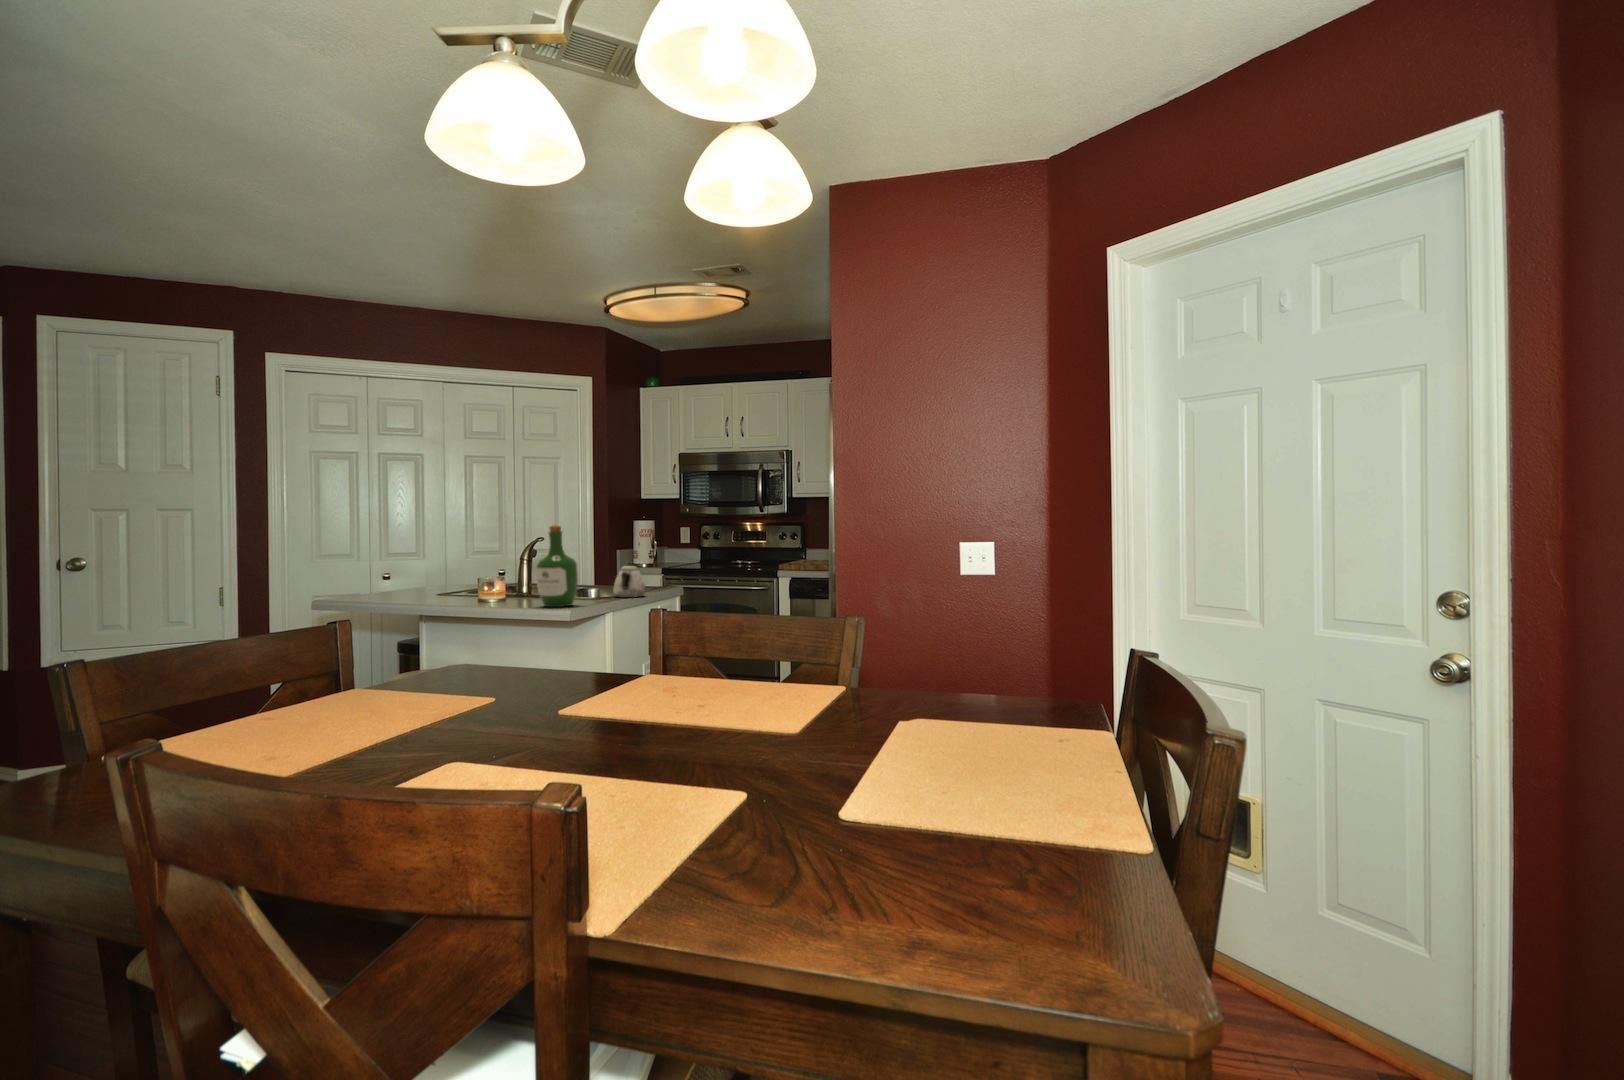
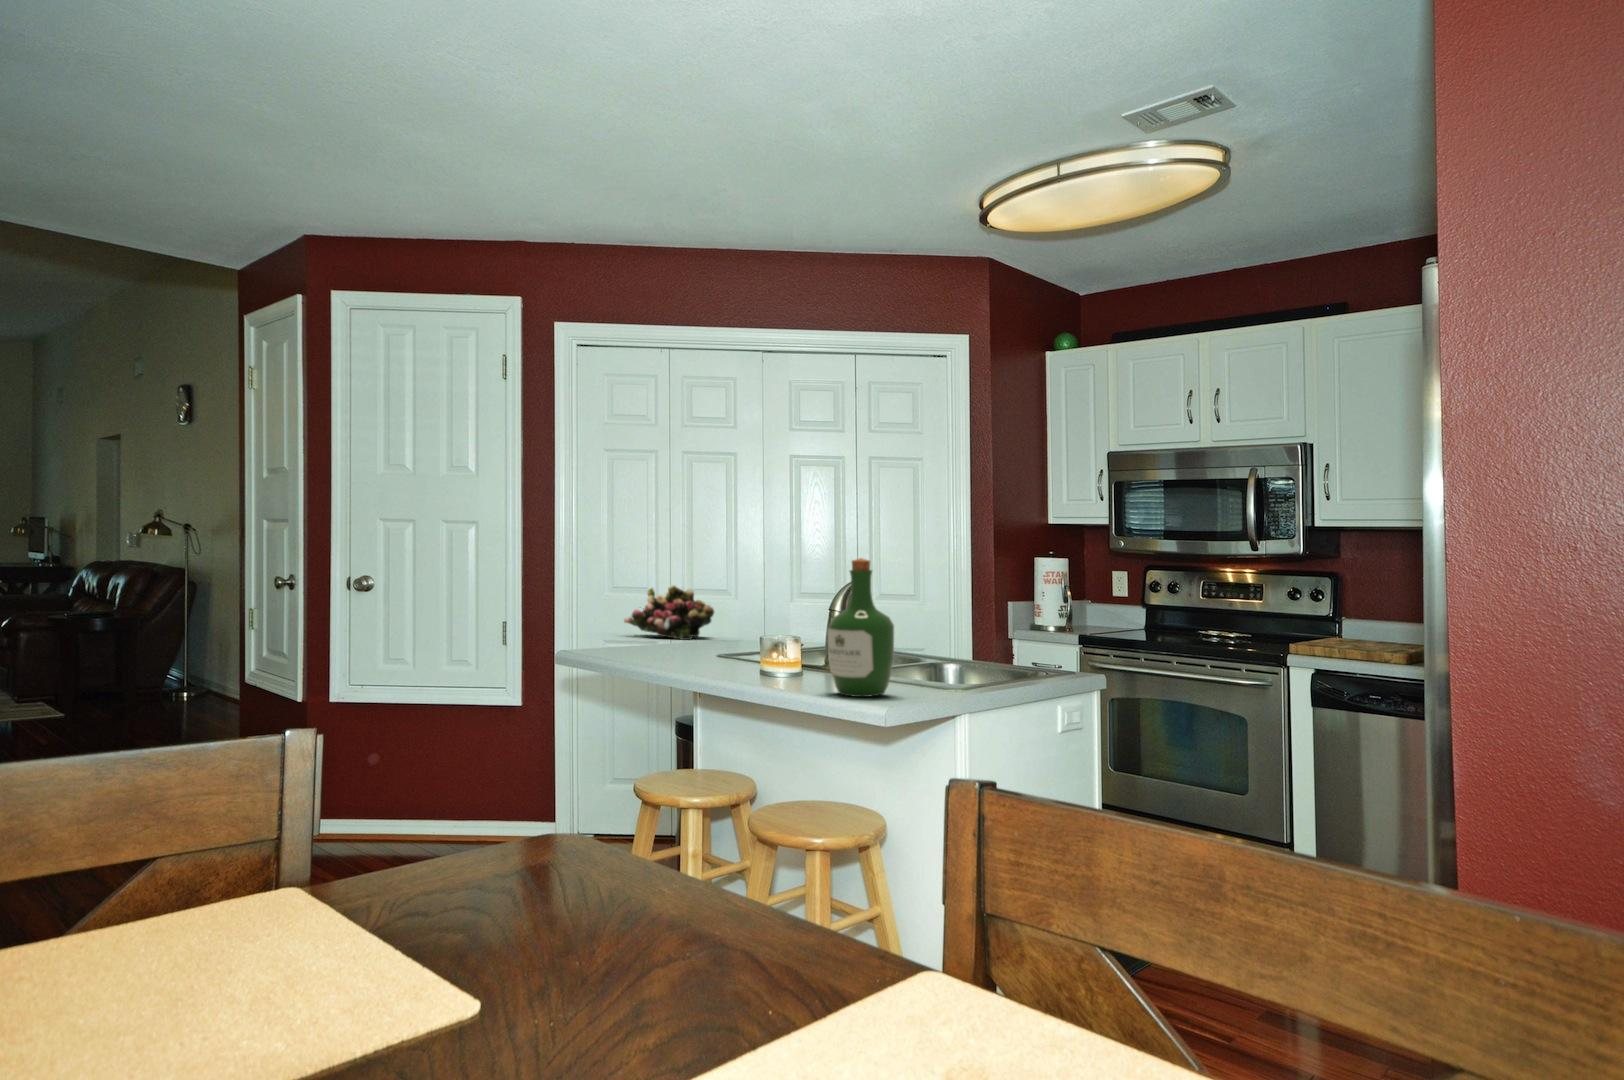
flower arrangement: none [337,548,410,587] -> present [624,585,714,640]
teapot: present [613,563,646,598] -> none [965,628,1020,688]

